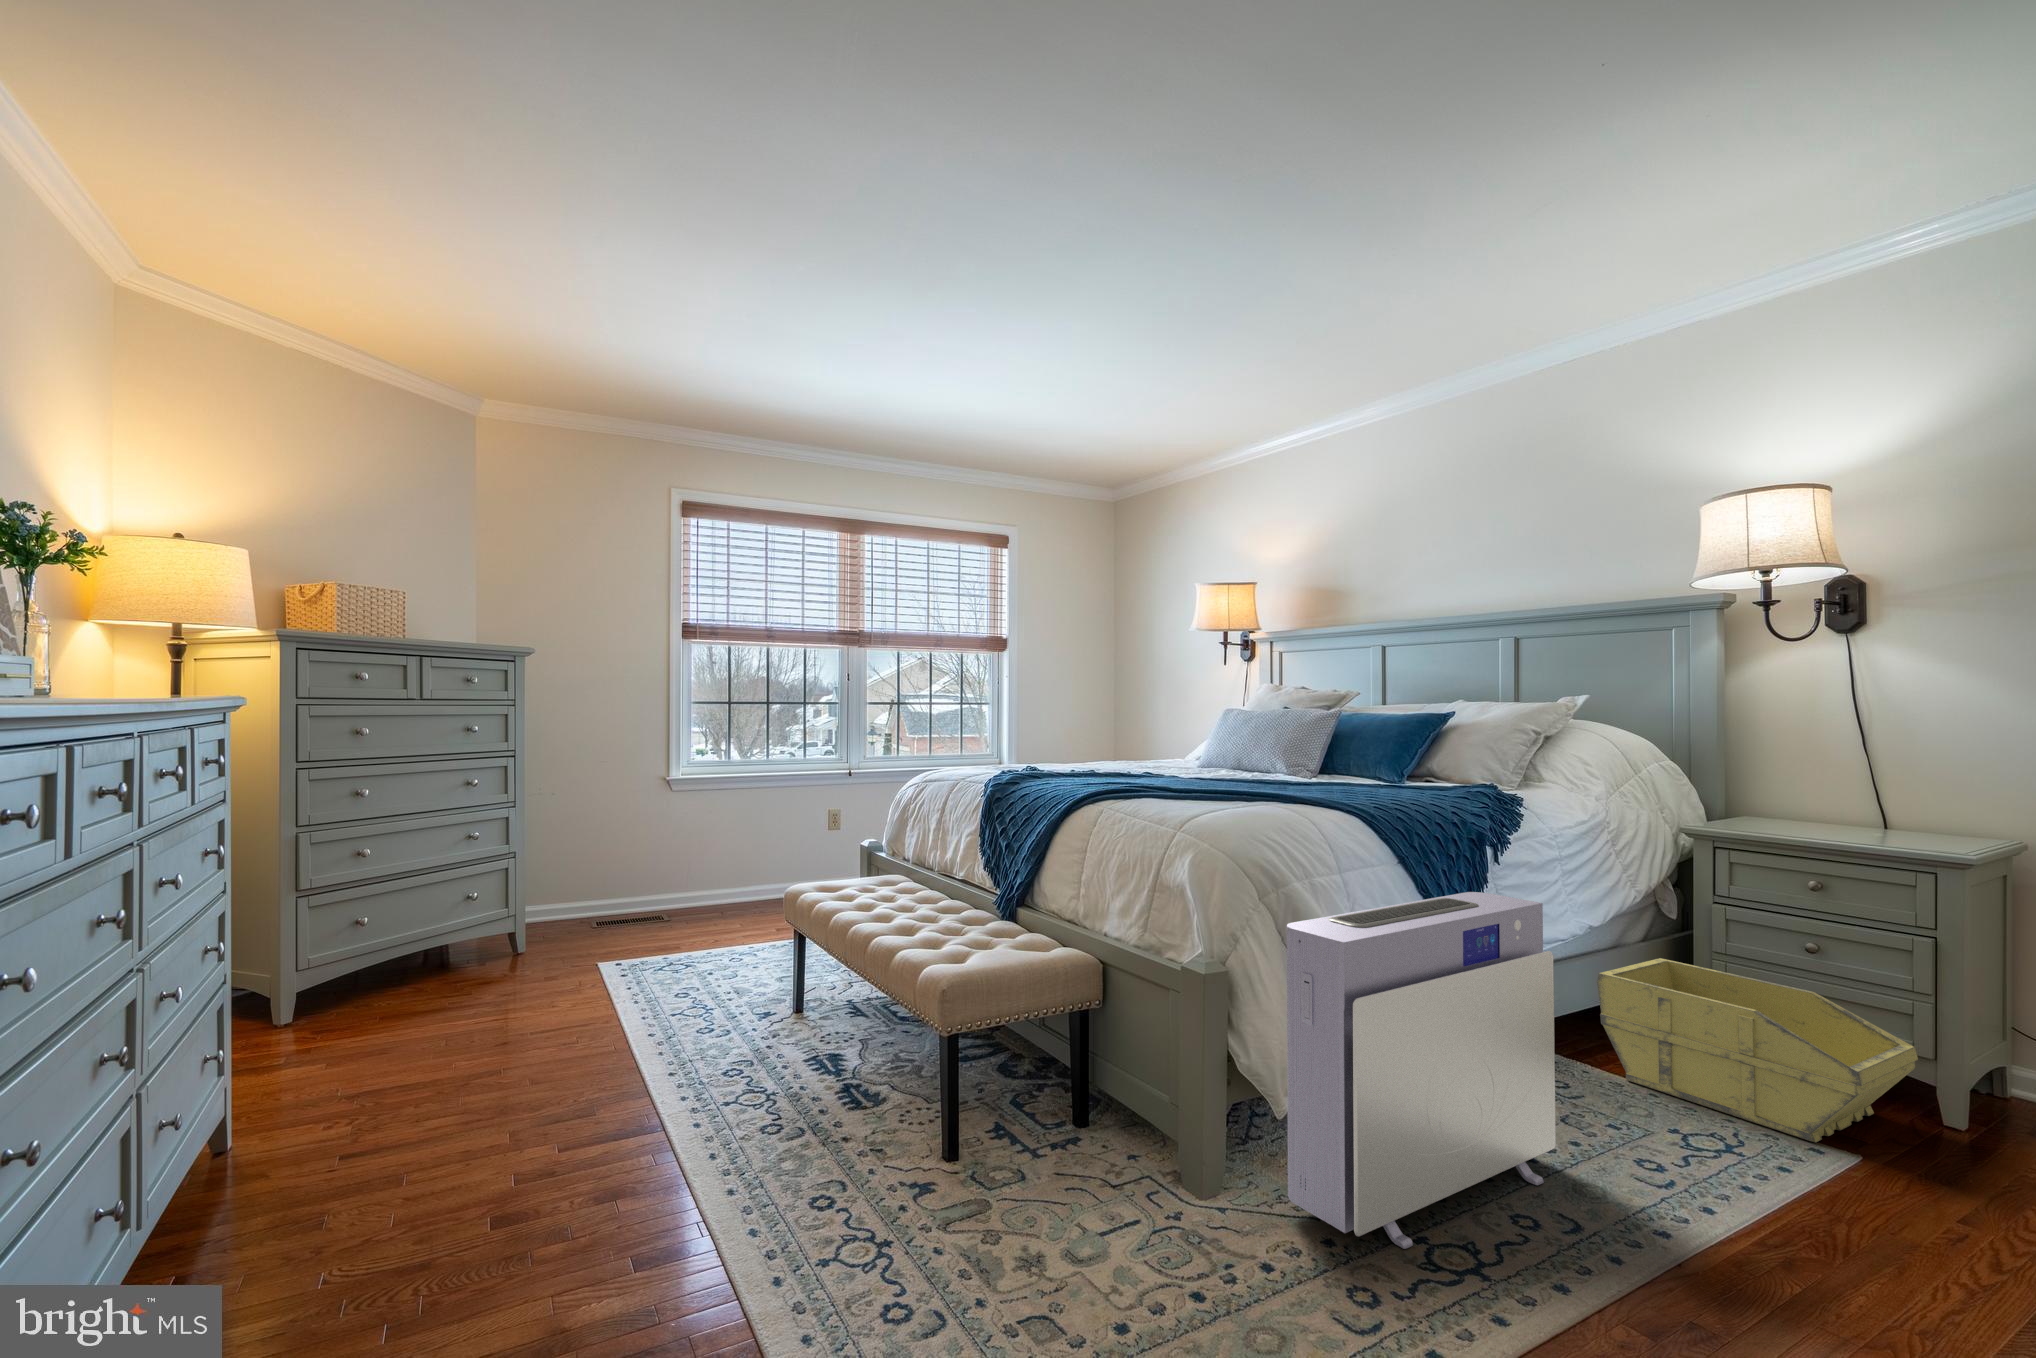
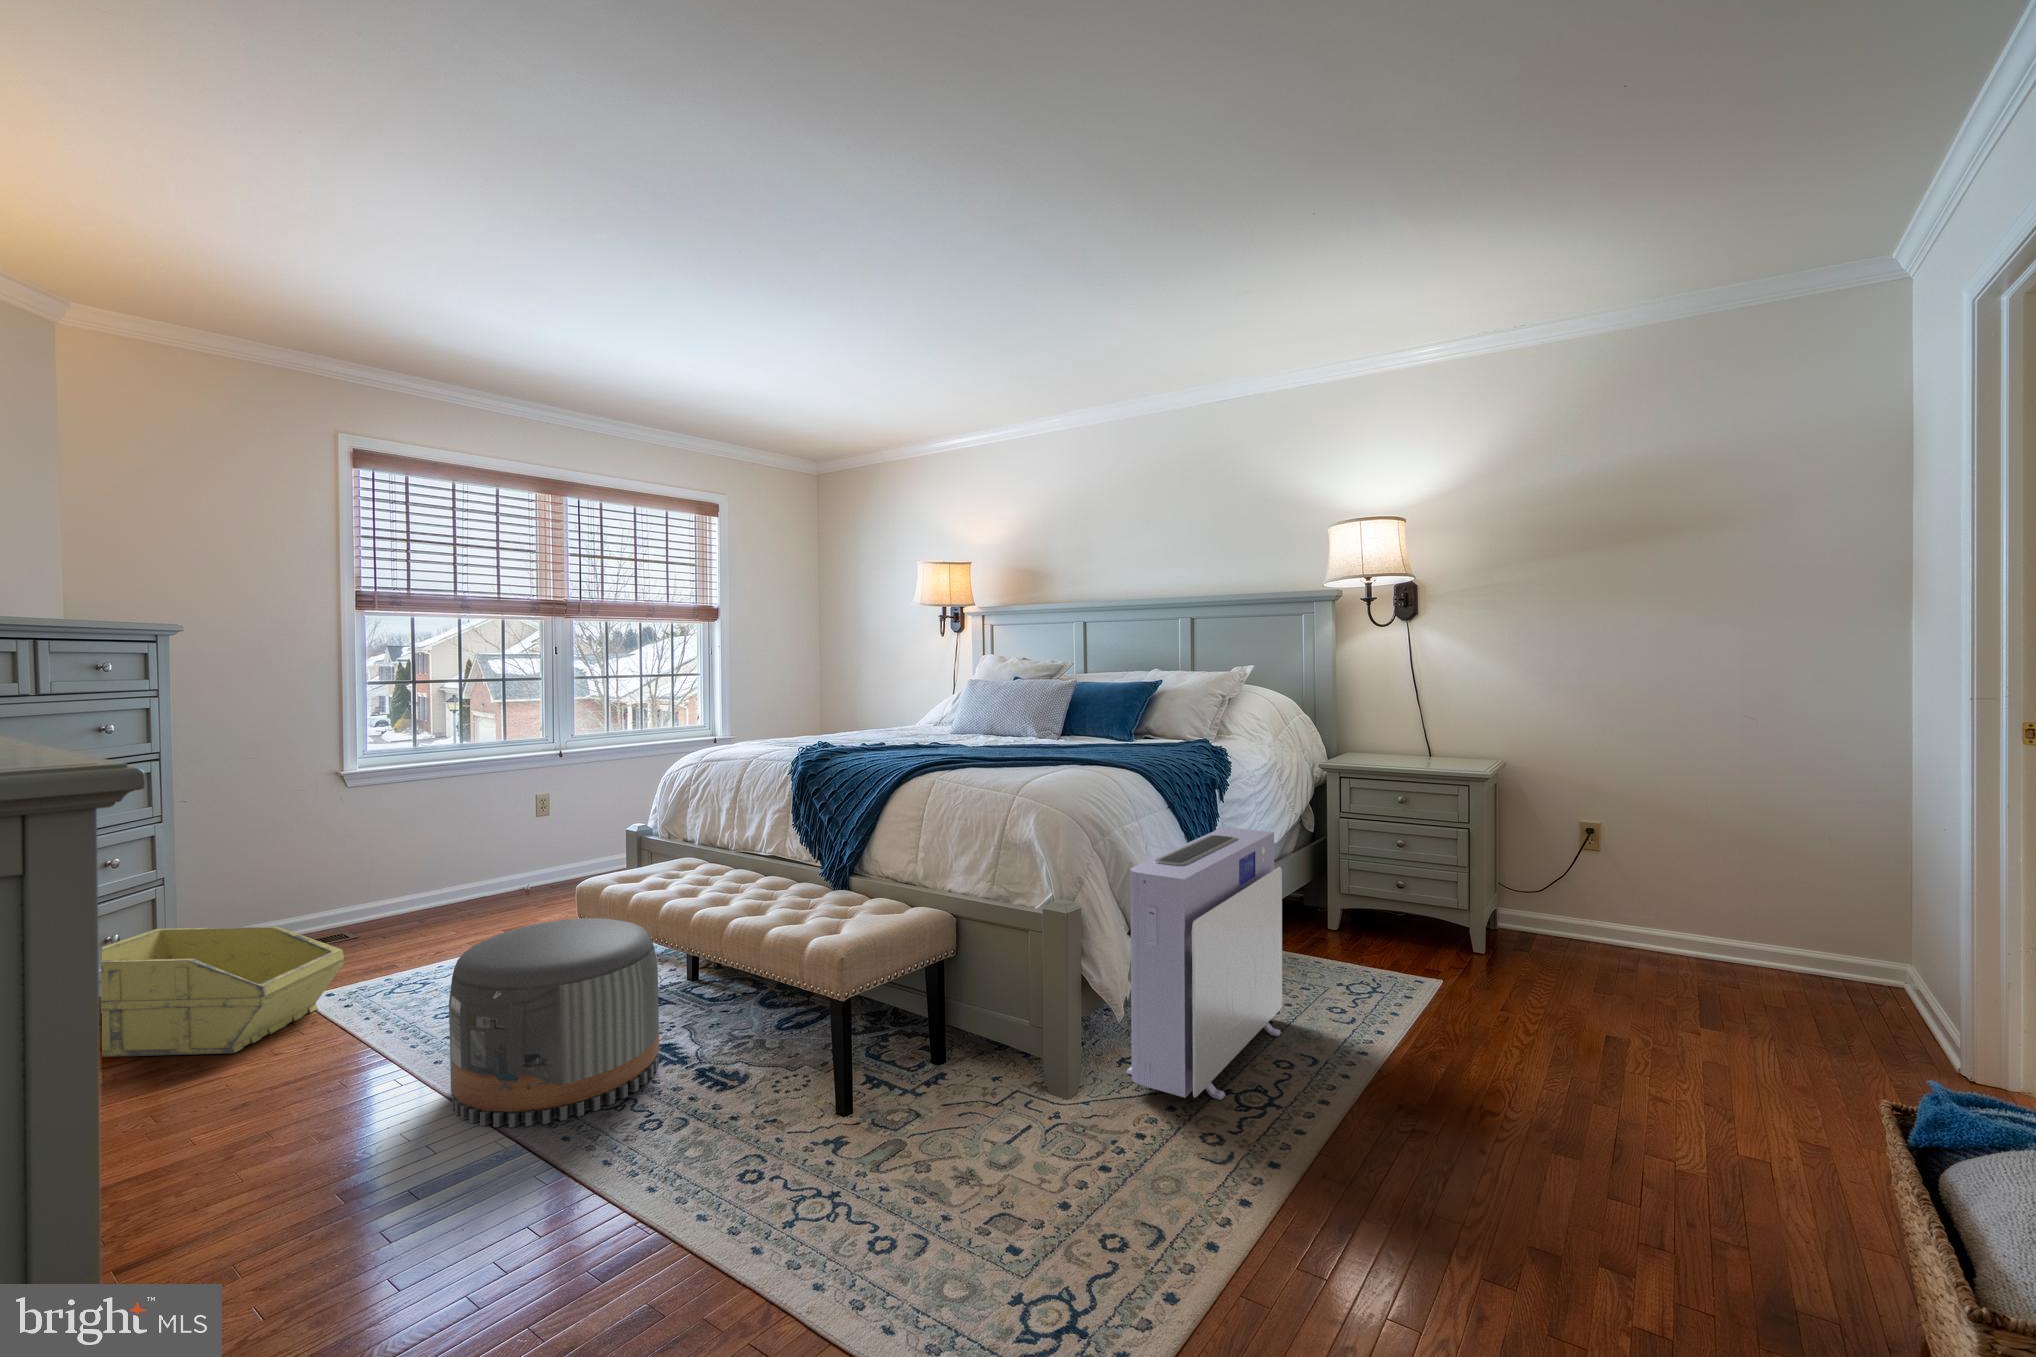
pouf: none [633,918,821,1109] -> present [449,918,659,1127]
storage bin: present [1597,958,1918,1143] -> present [101,926,344,1057]

